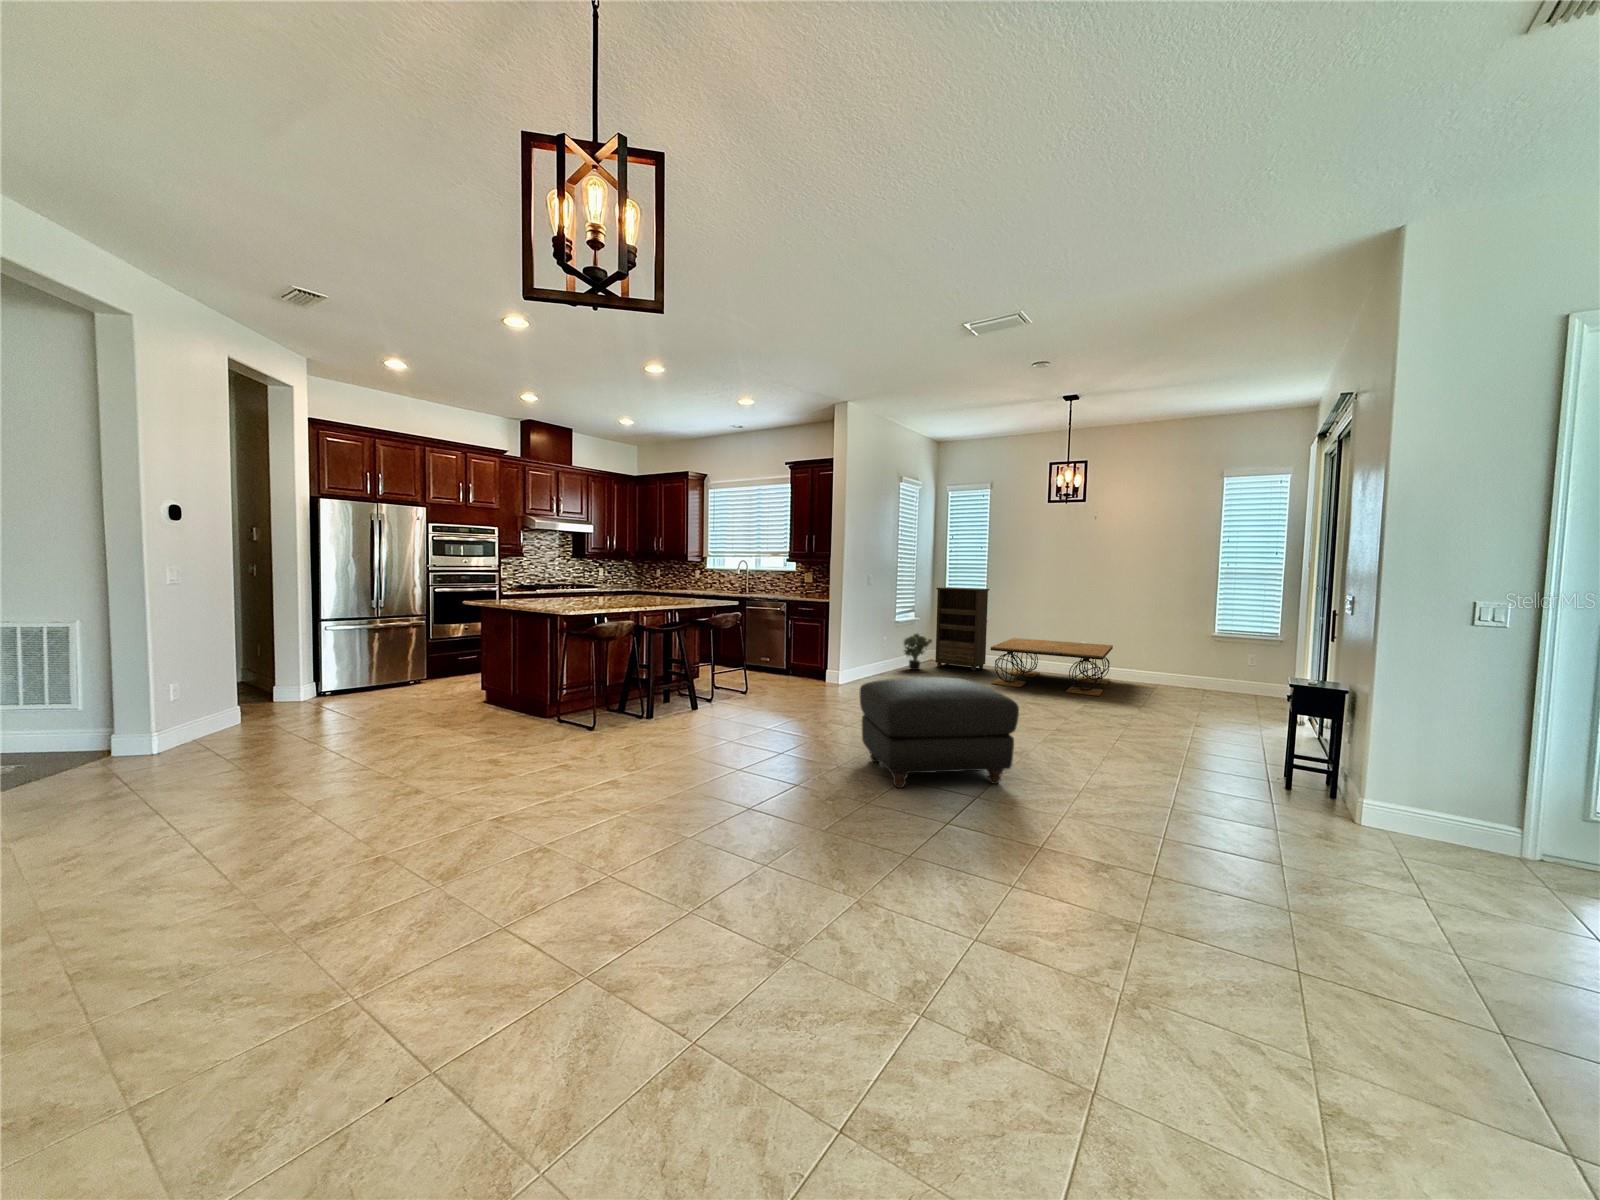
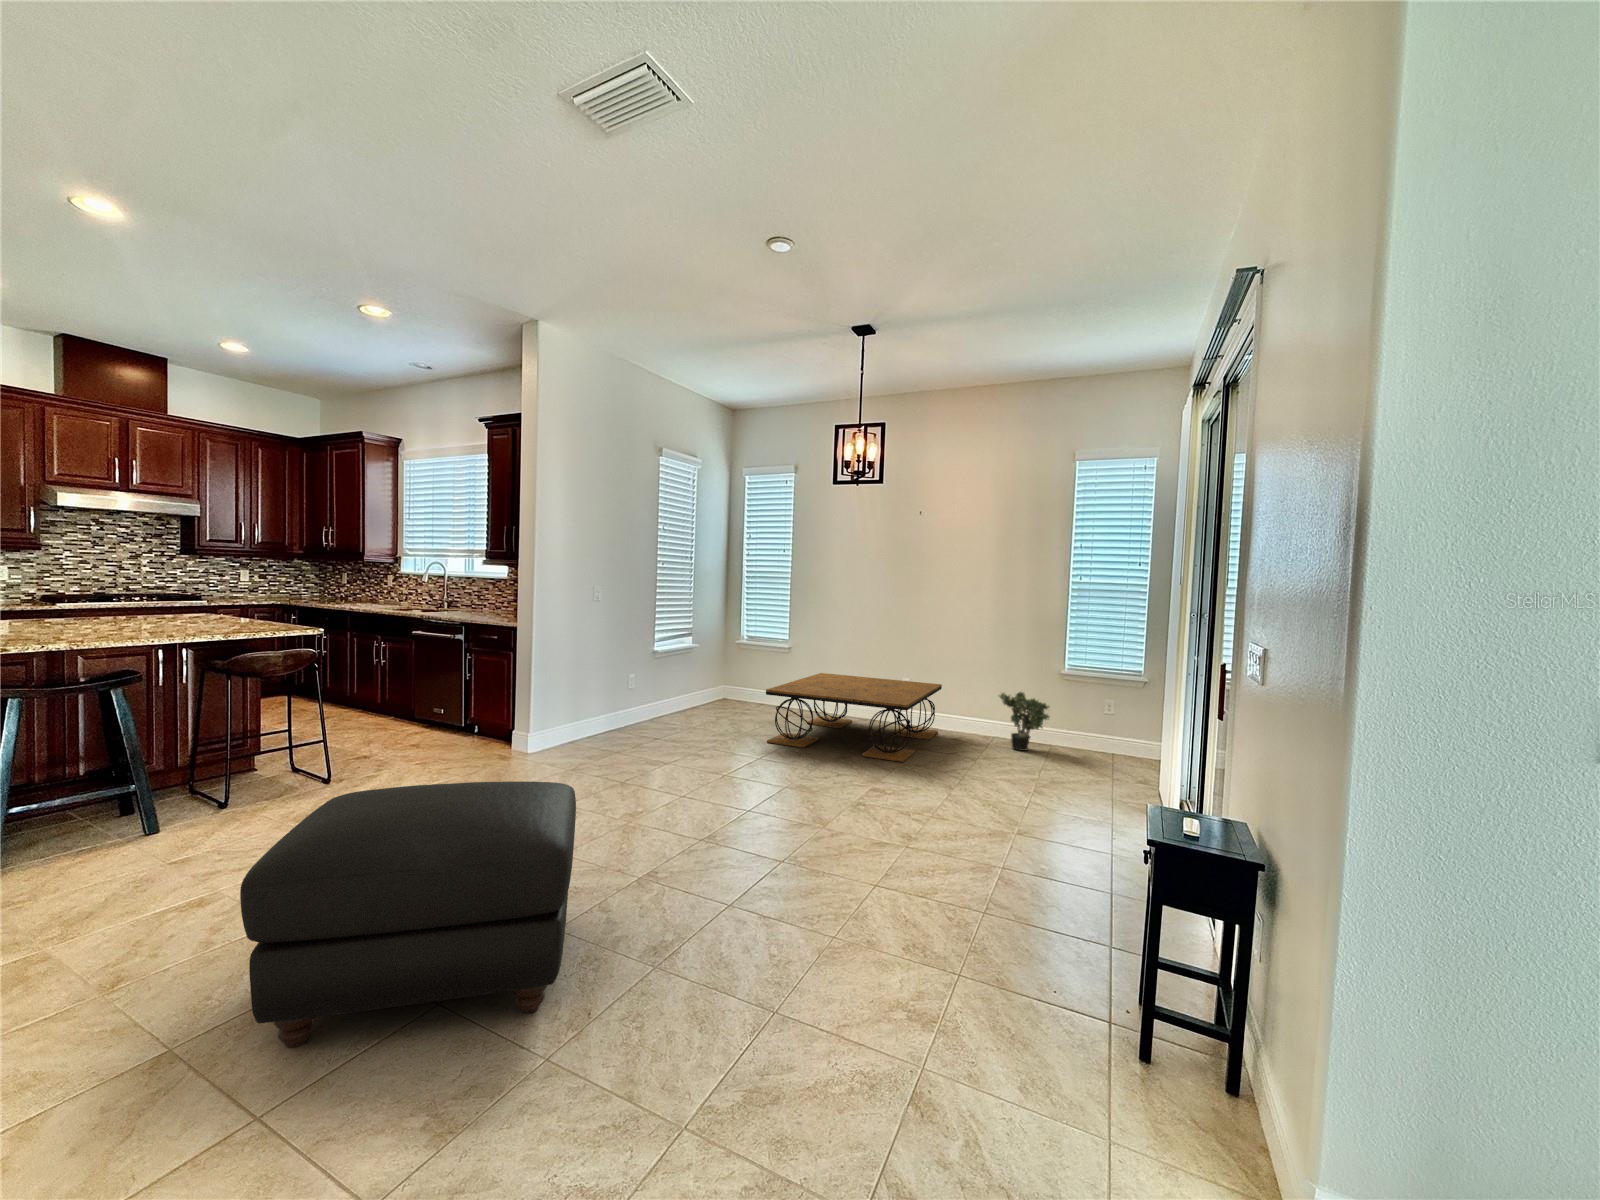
bookshelf: present [935,587,989,671] -> none [718,603,790,719]
potted plant: present [904,634,932,670] -> present [999,691,1049,751]

